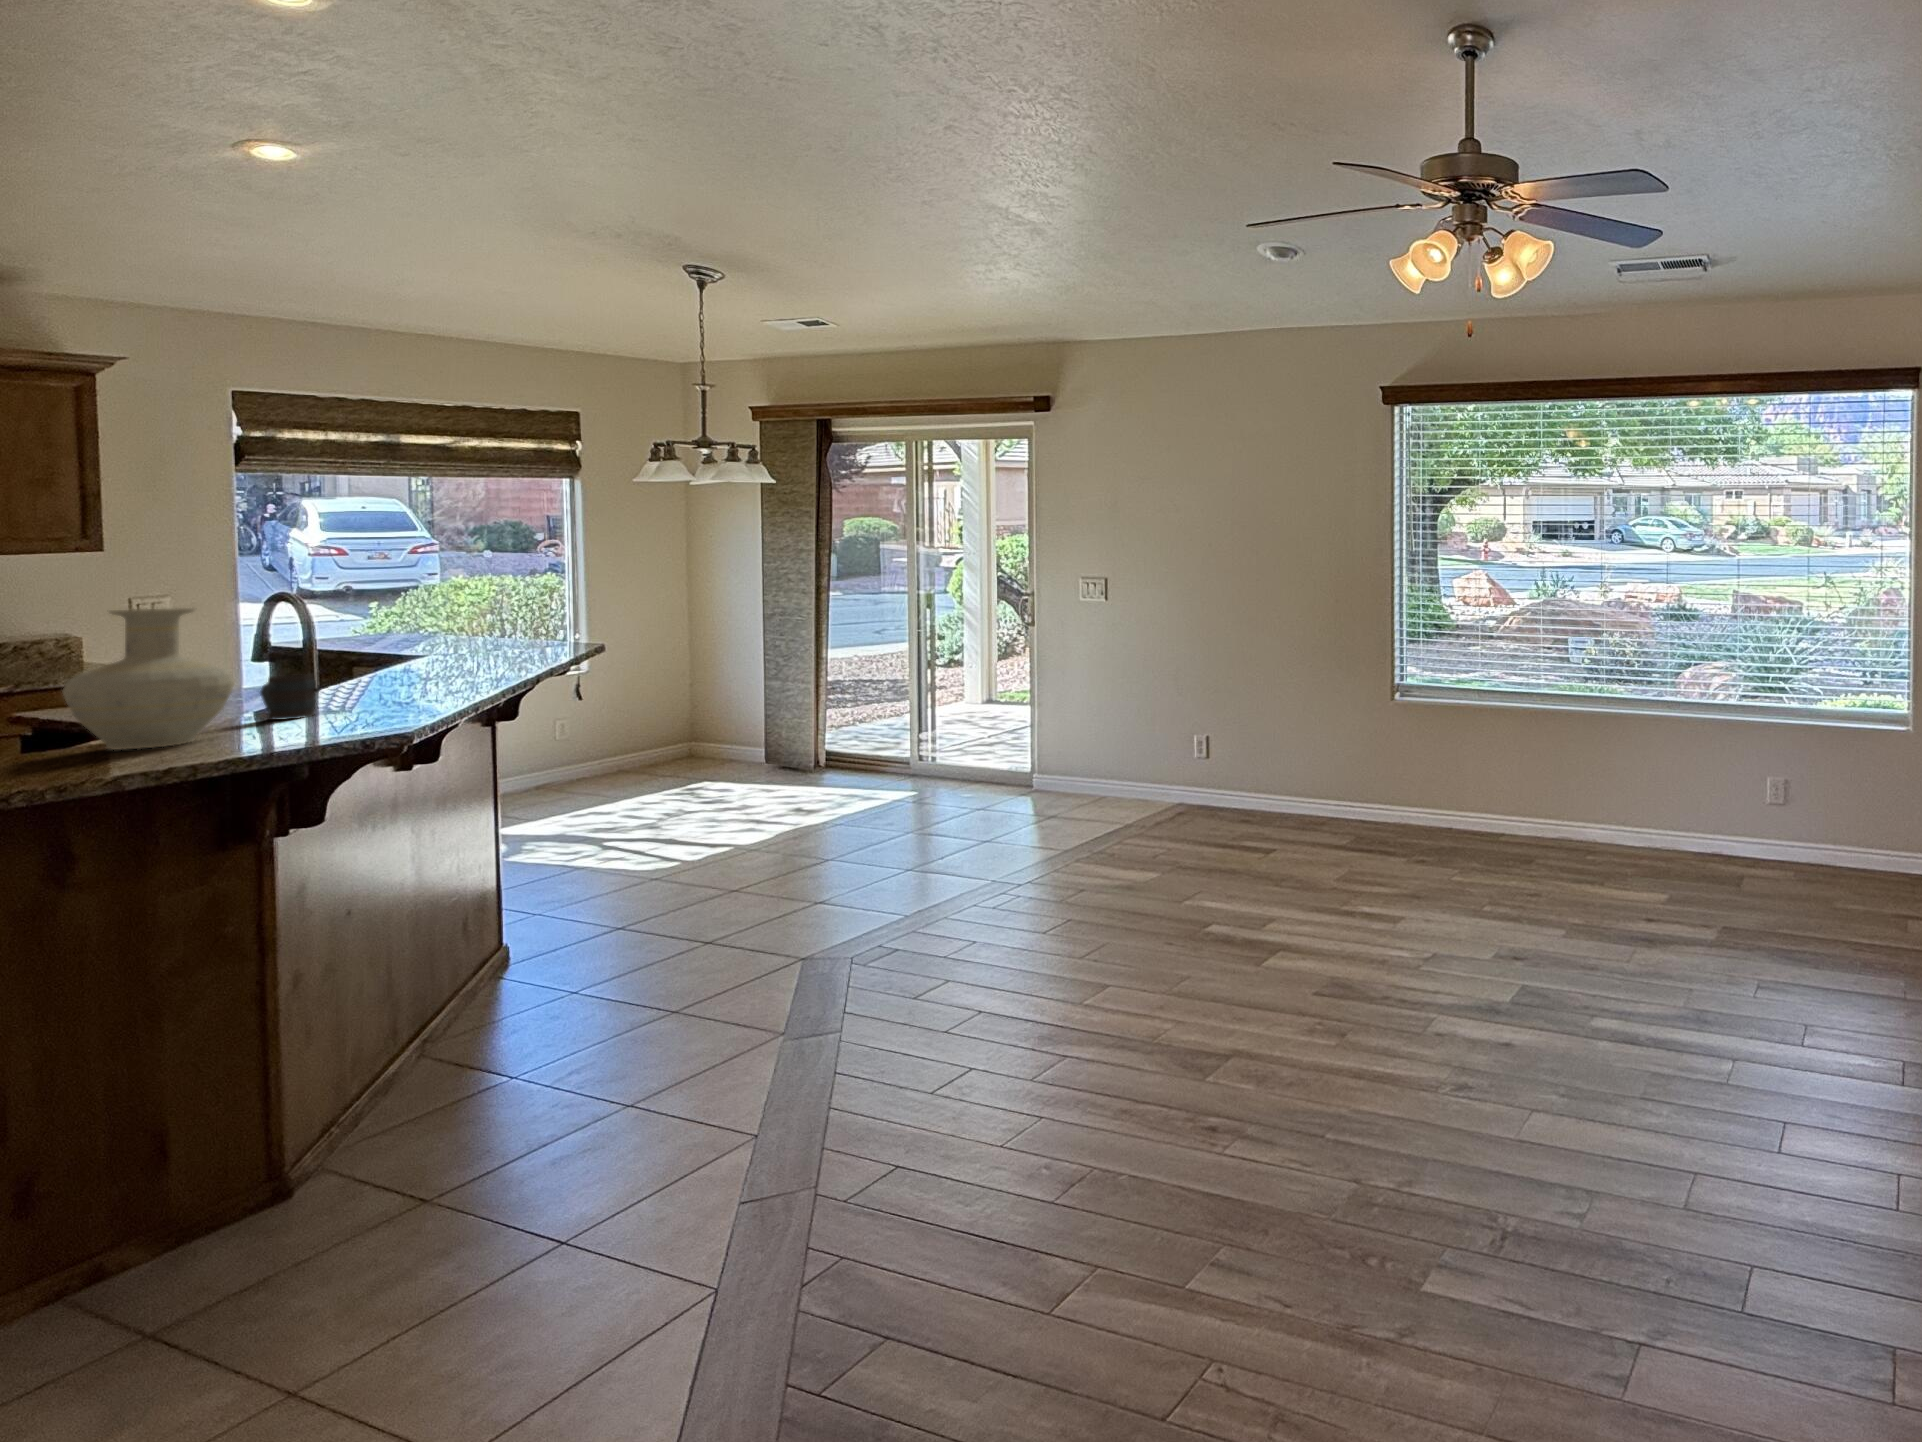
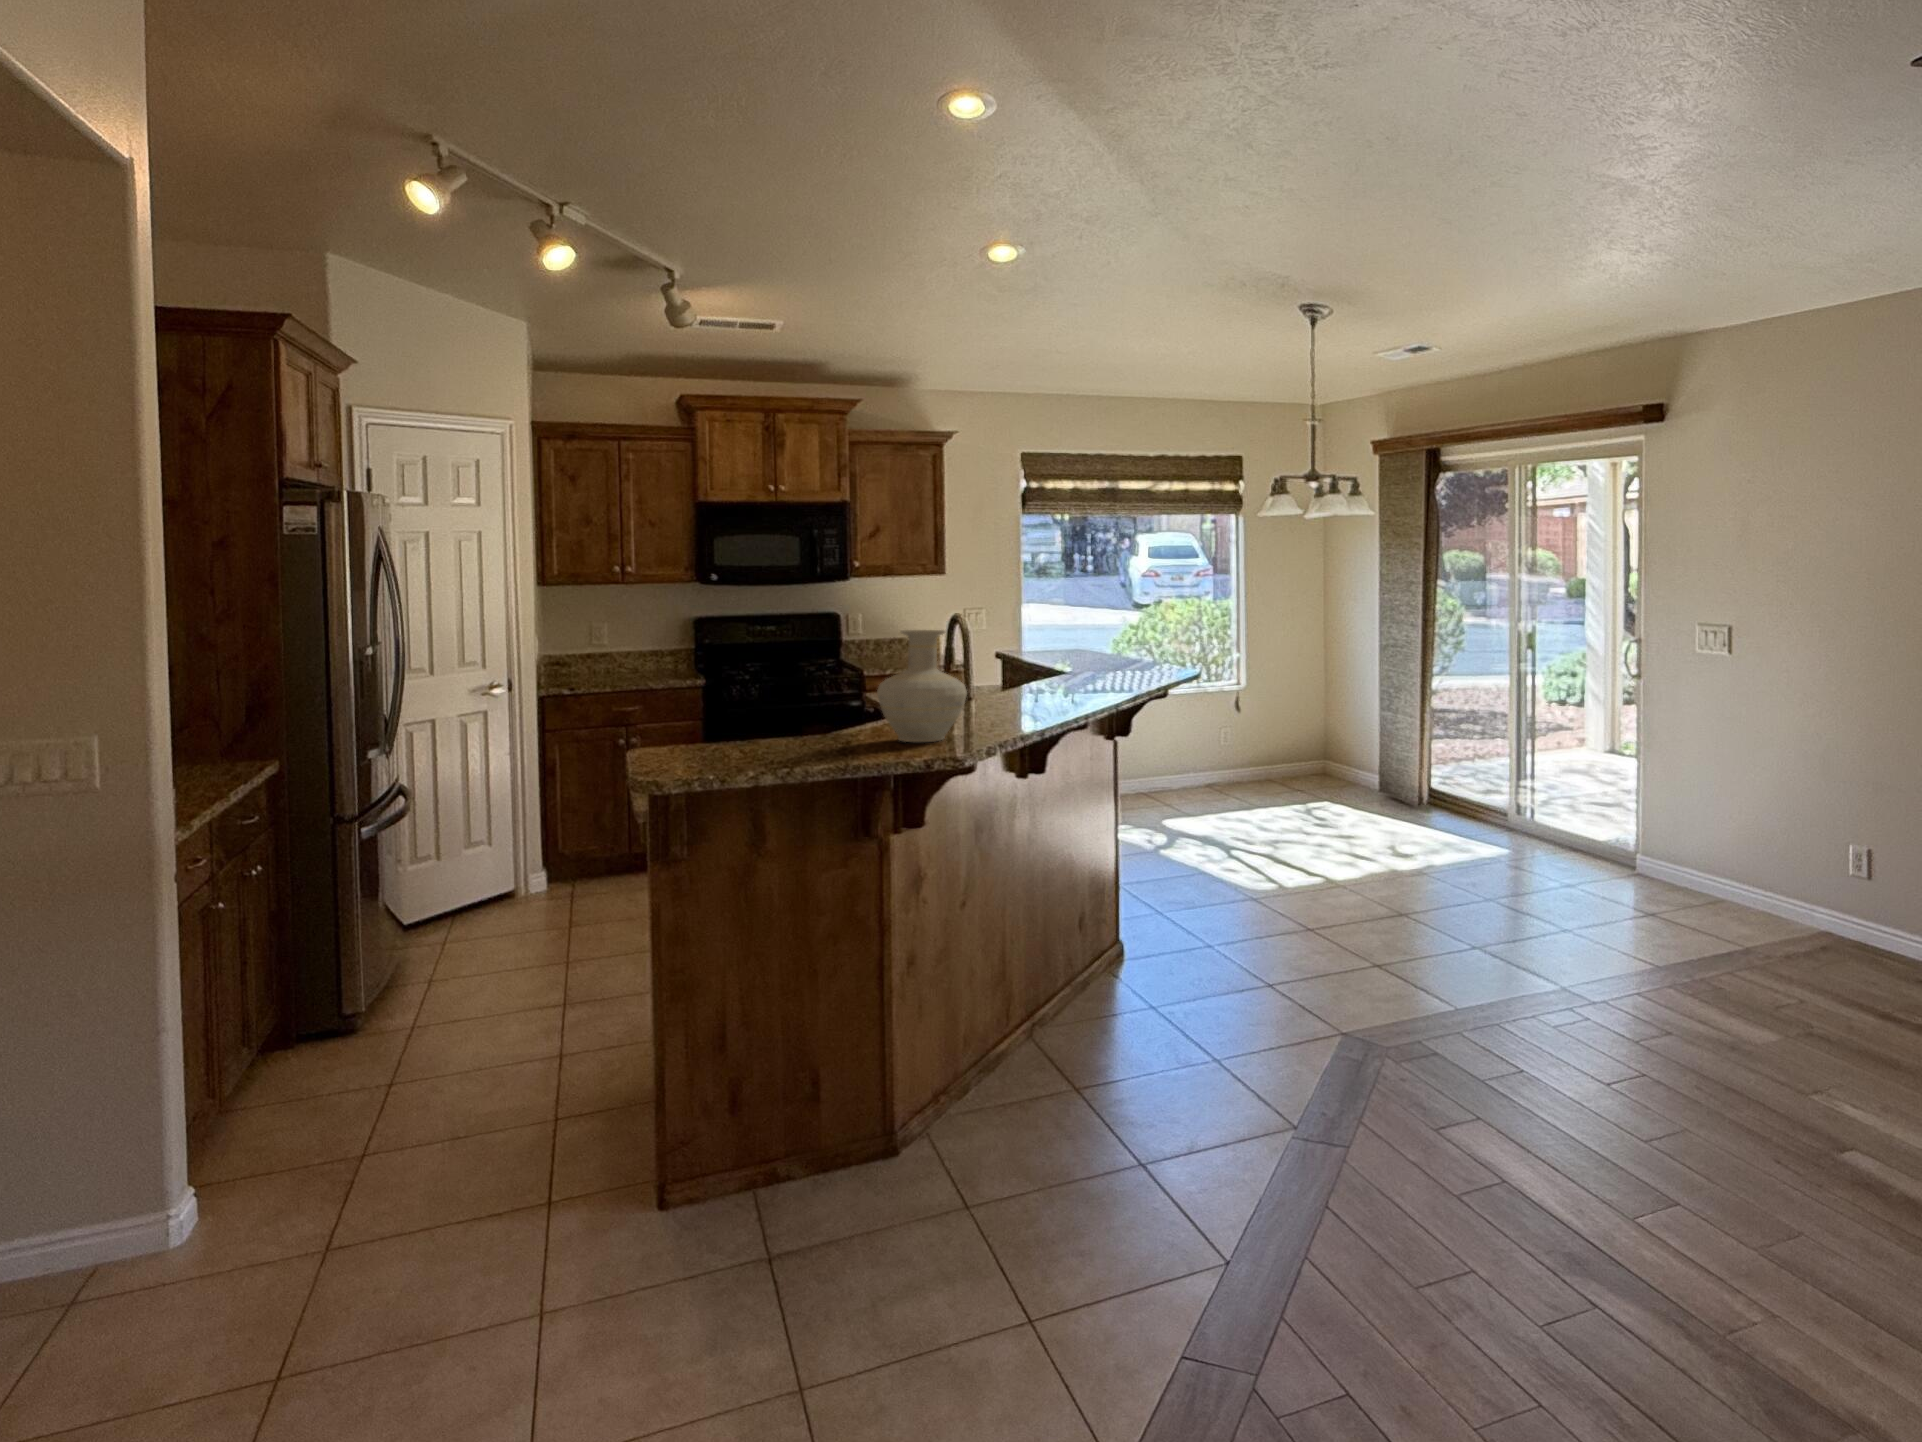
mug: present [260,674,316,720] -> none [985,688,1020,726]

